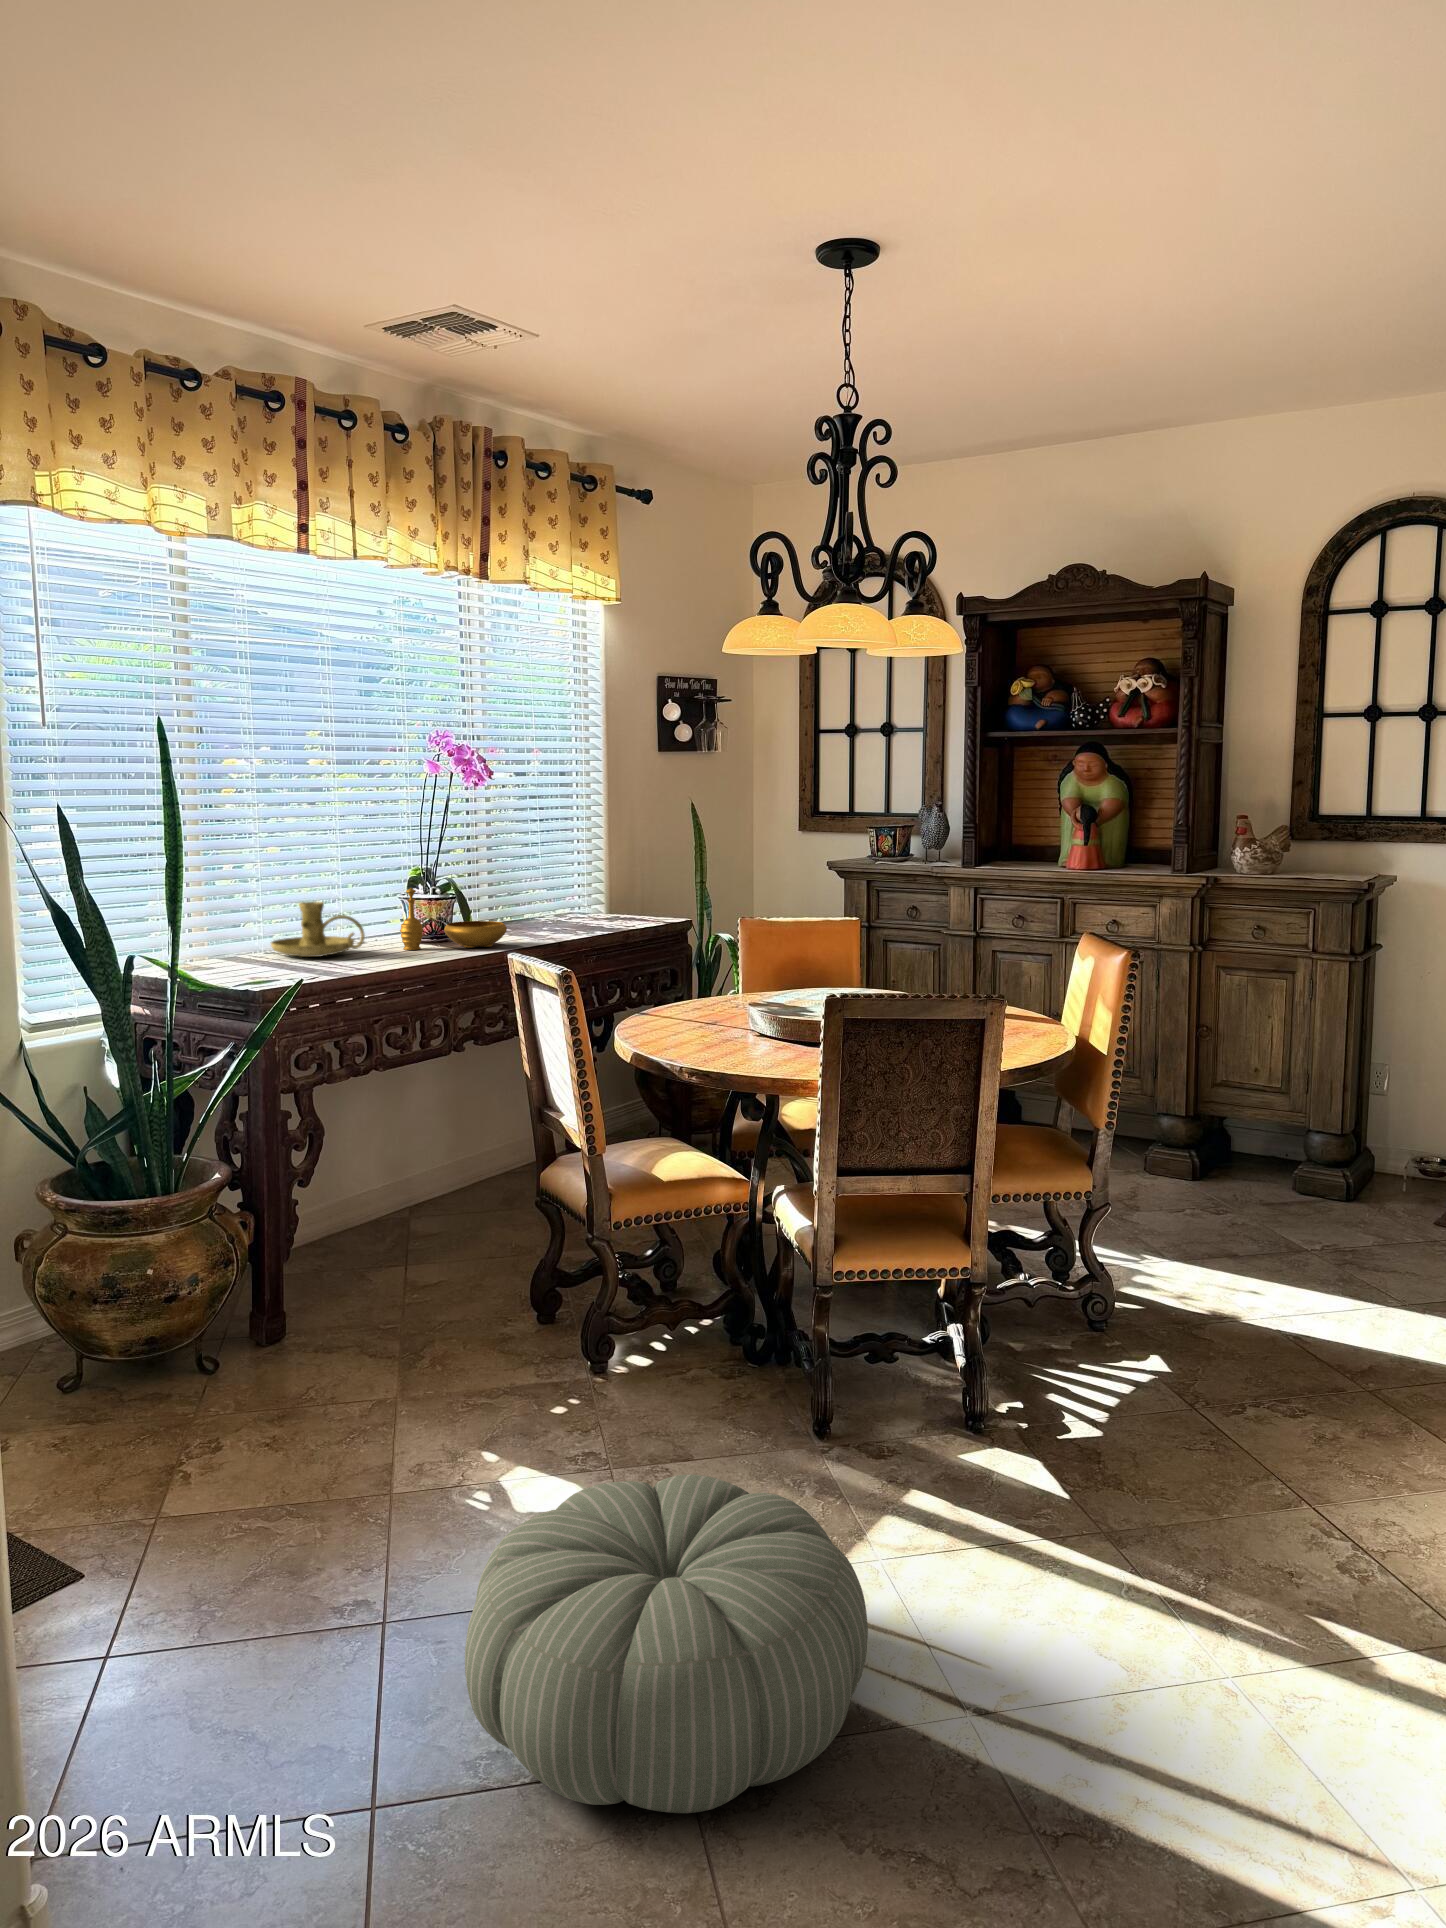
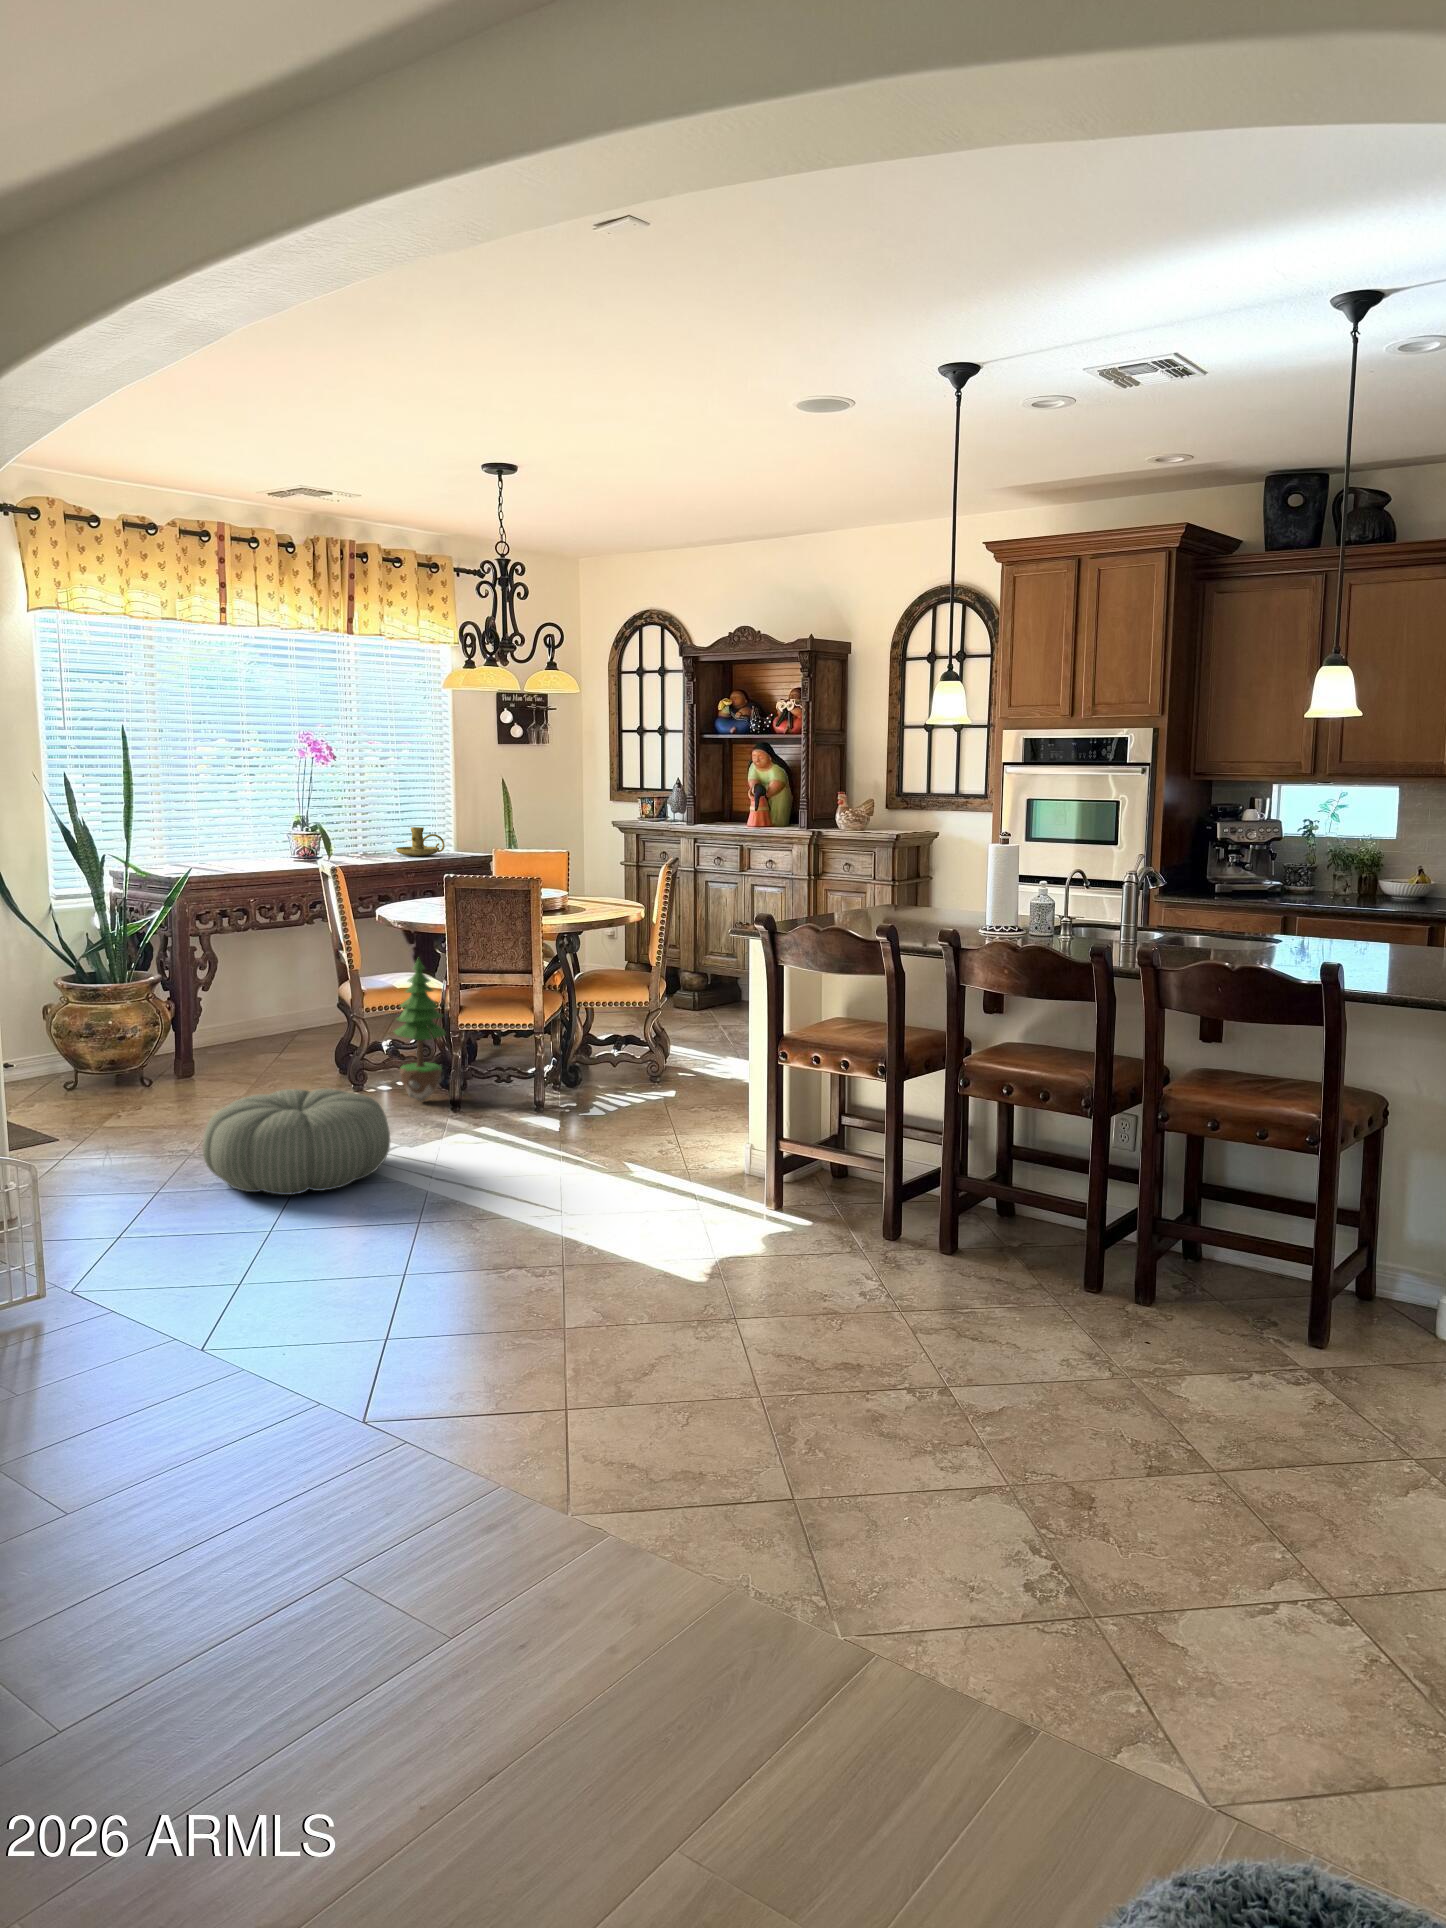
decorative bowl: present [400,888,507,950] -> none [283,827,352,865]
candle holder: present [271,902,365,957] -> present [396,827,445,856]
potted tree: none [690,1137,787,1399] -> present [394,957,446,1101]

